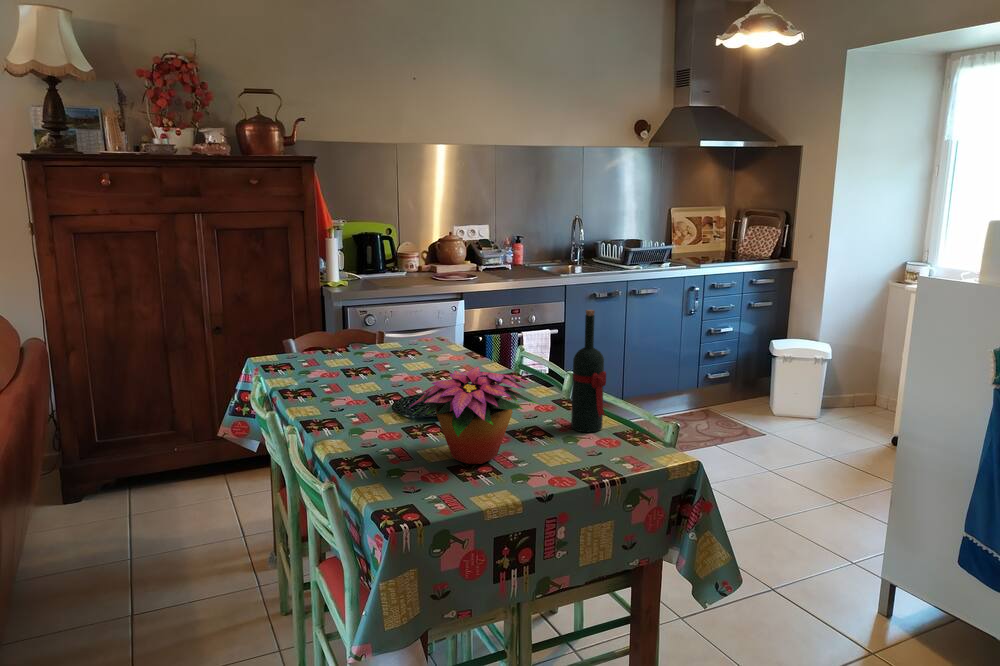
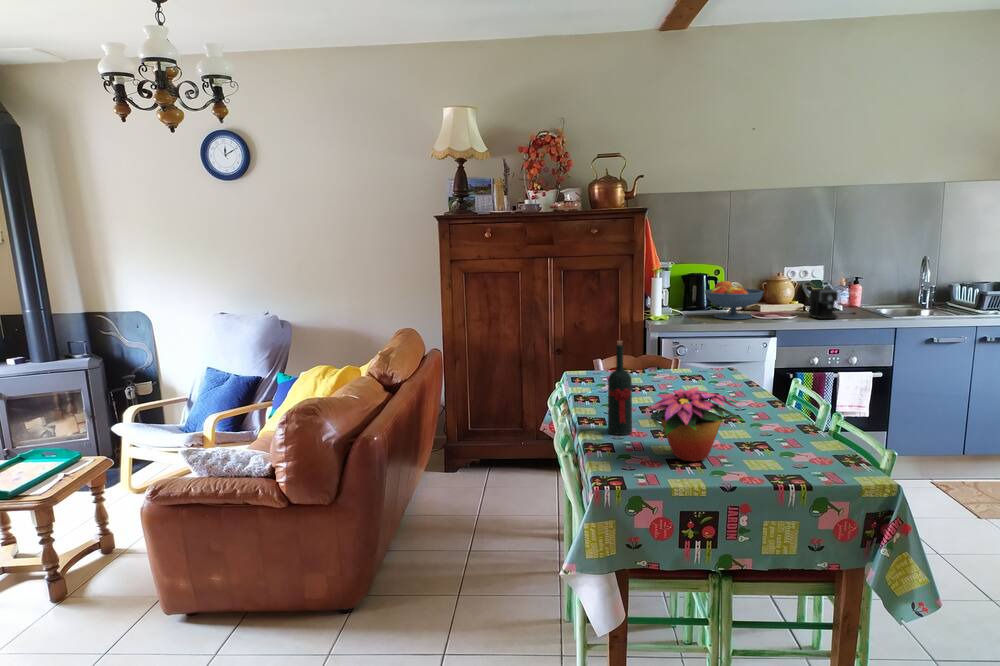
fruit bowl: none [382,240,443,282] -> present [705,281,764,319]
coffee maker: none [485,246,526,278] -> present [809,288,838,319]
wine bottle: present [571,310,606,432] -> present [608,341,632,435]

